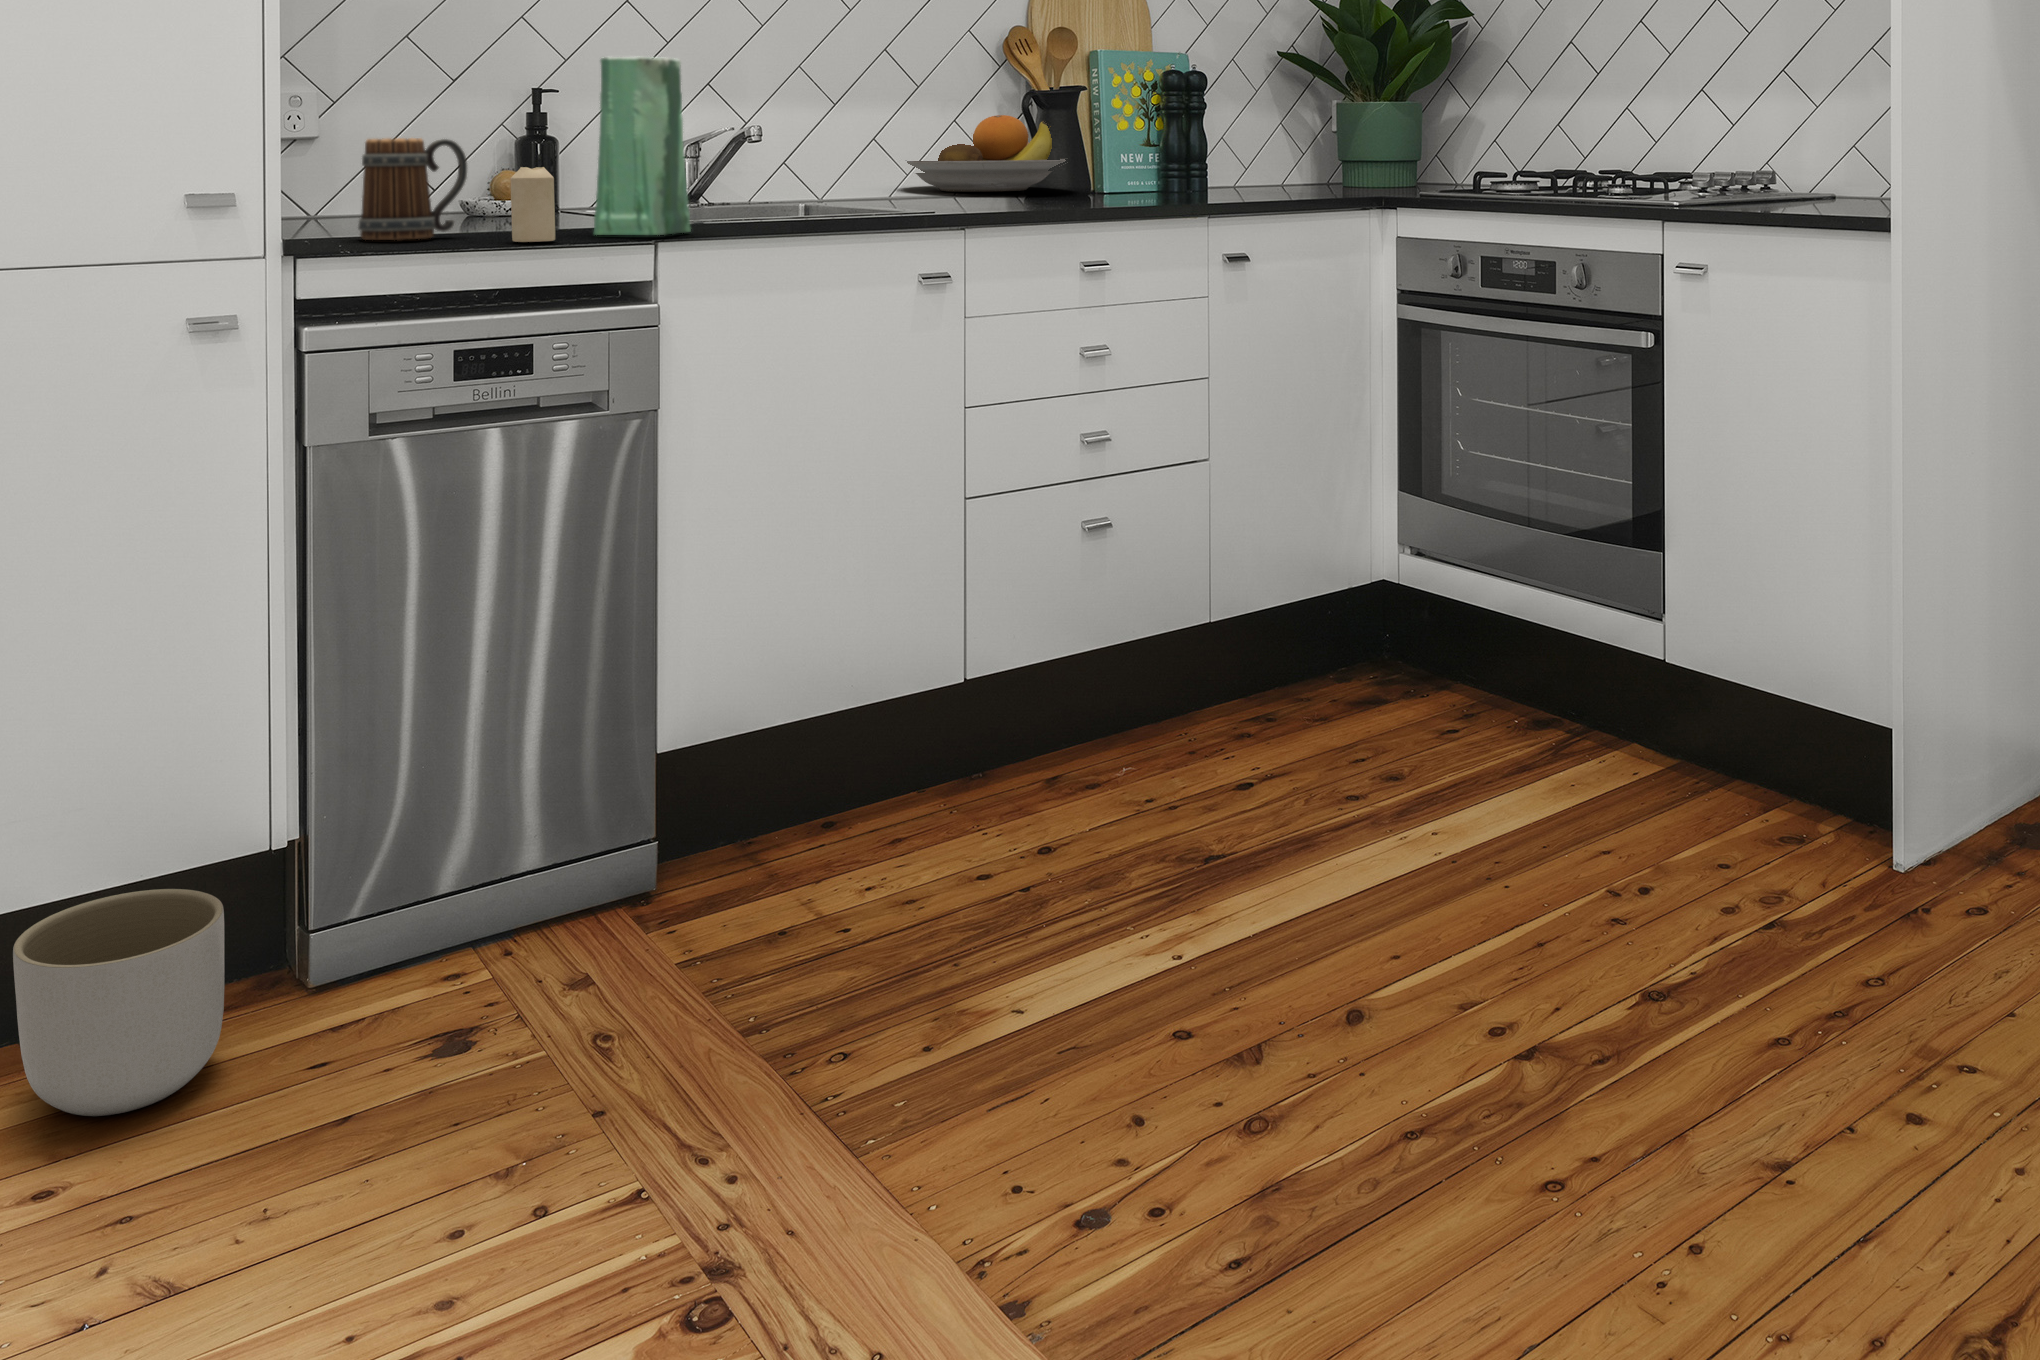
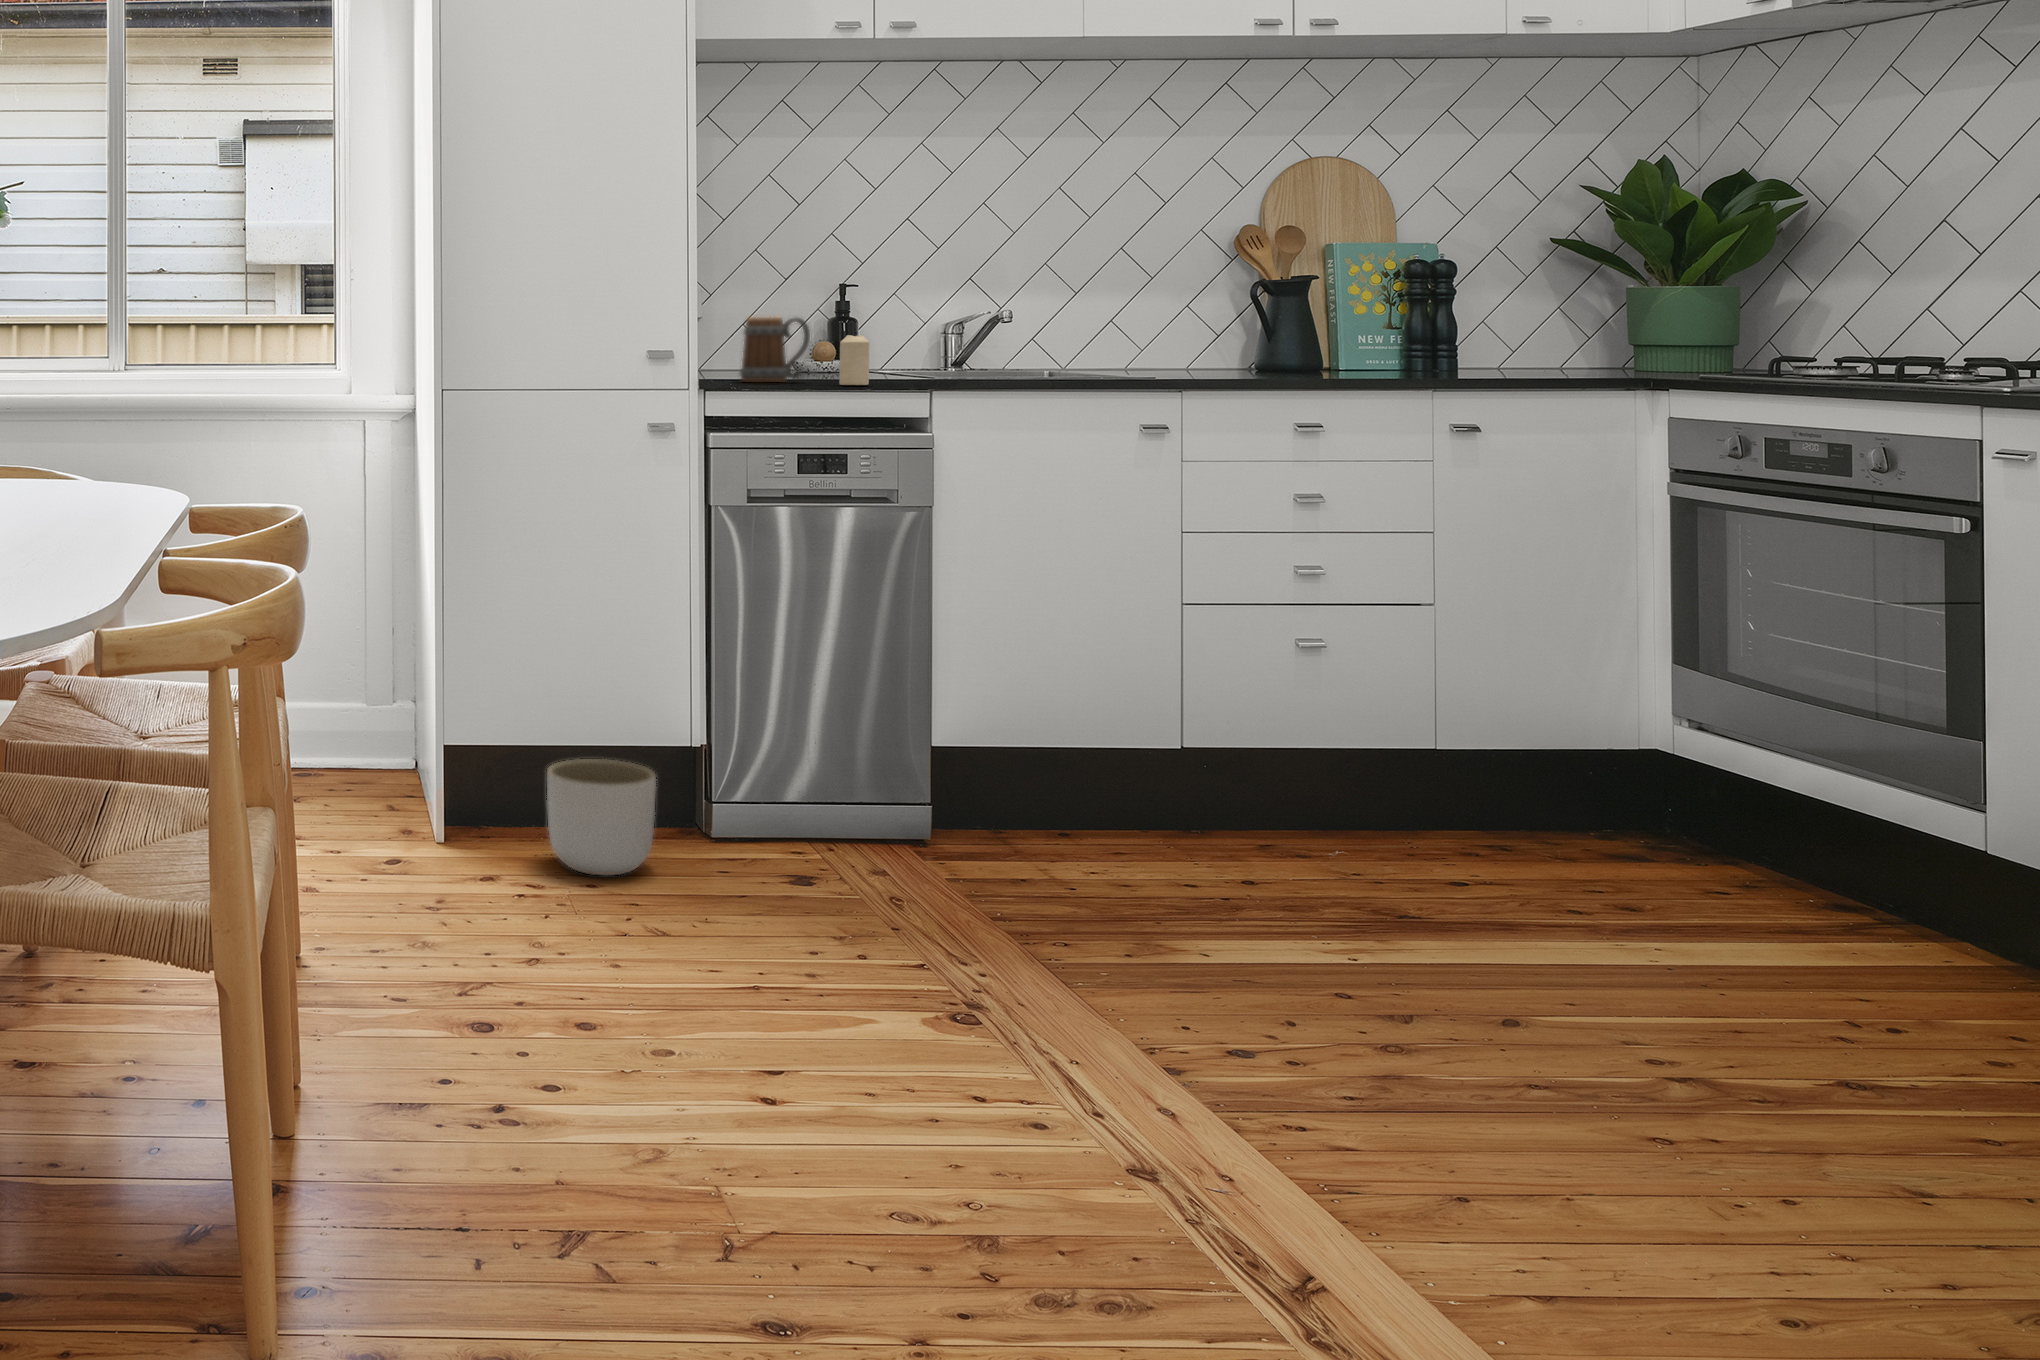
vase: present [594,57,691,235] -> none [894,259,965,383]
fruit bowl: present [906,115,1066,192] -> none [1135,304,1305,367]

